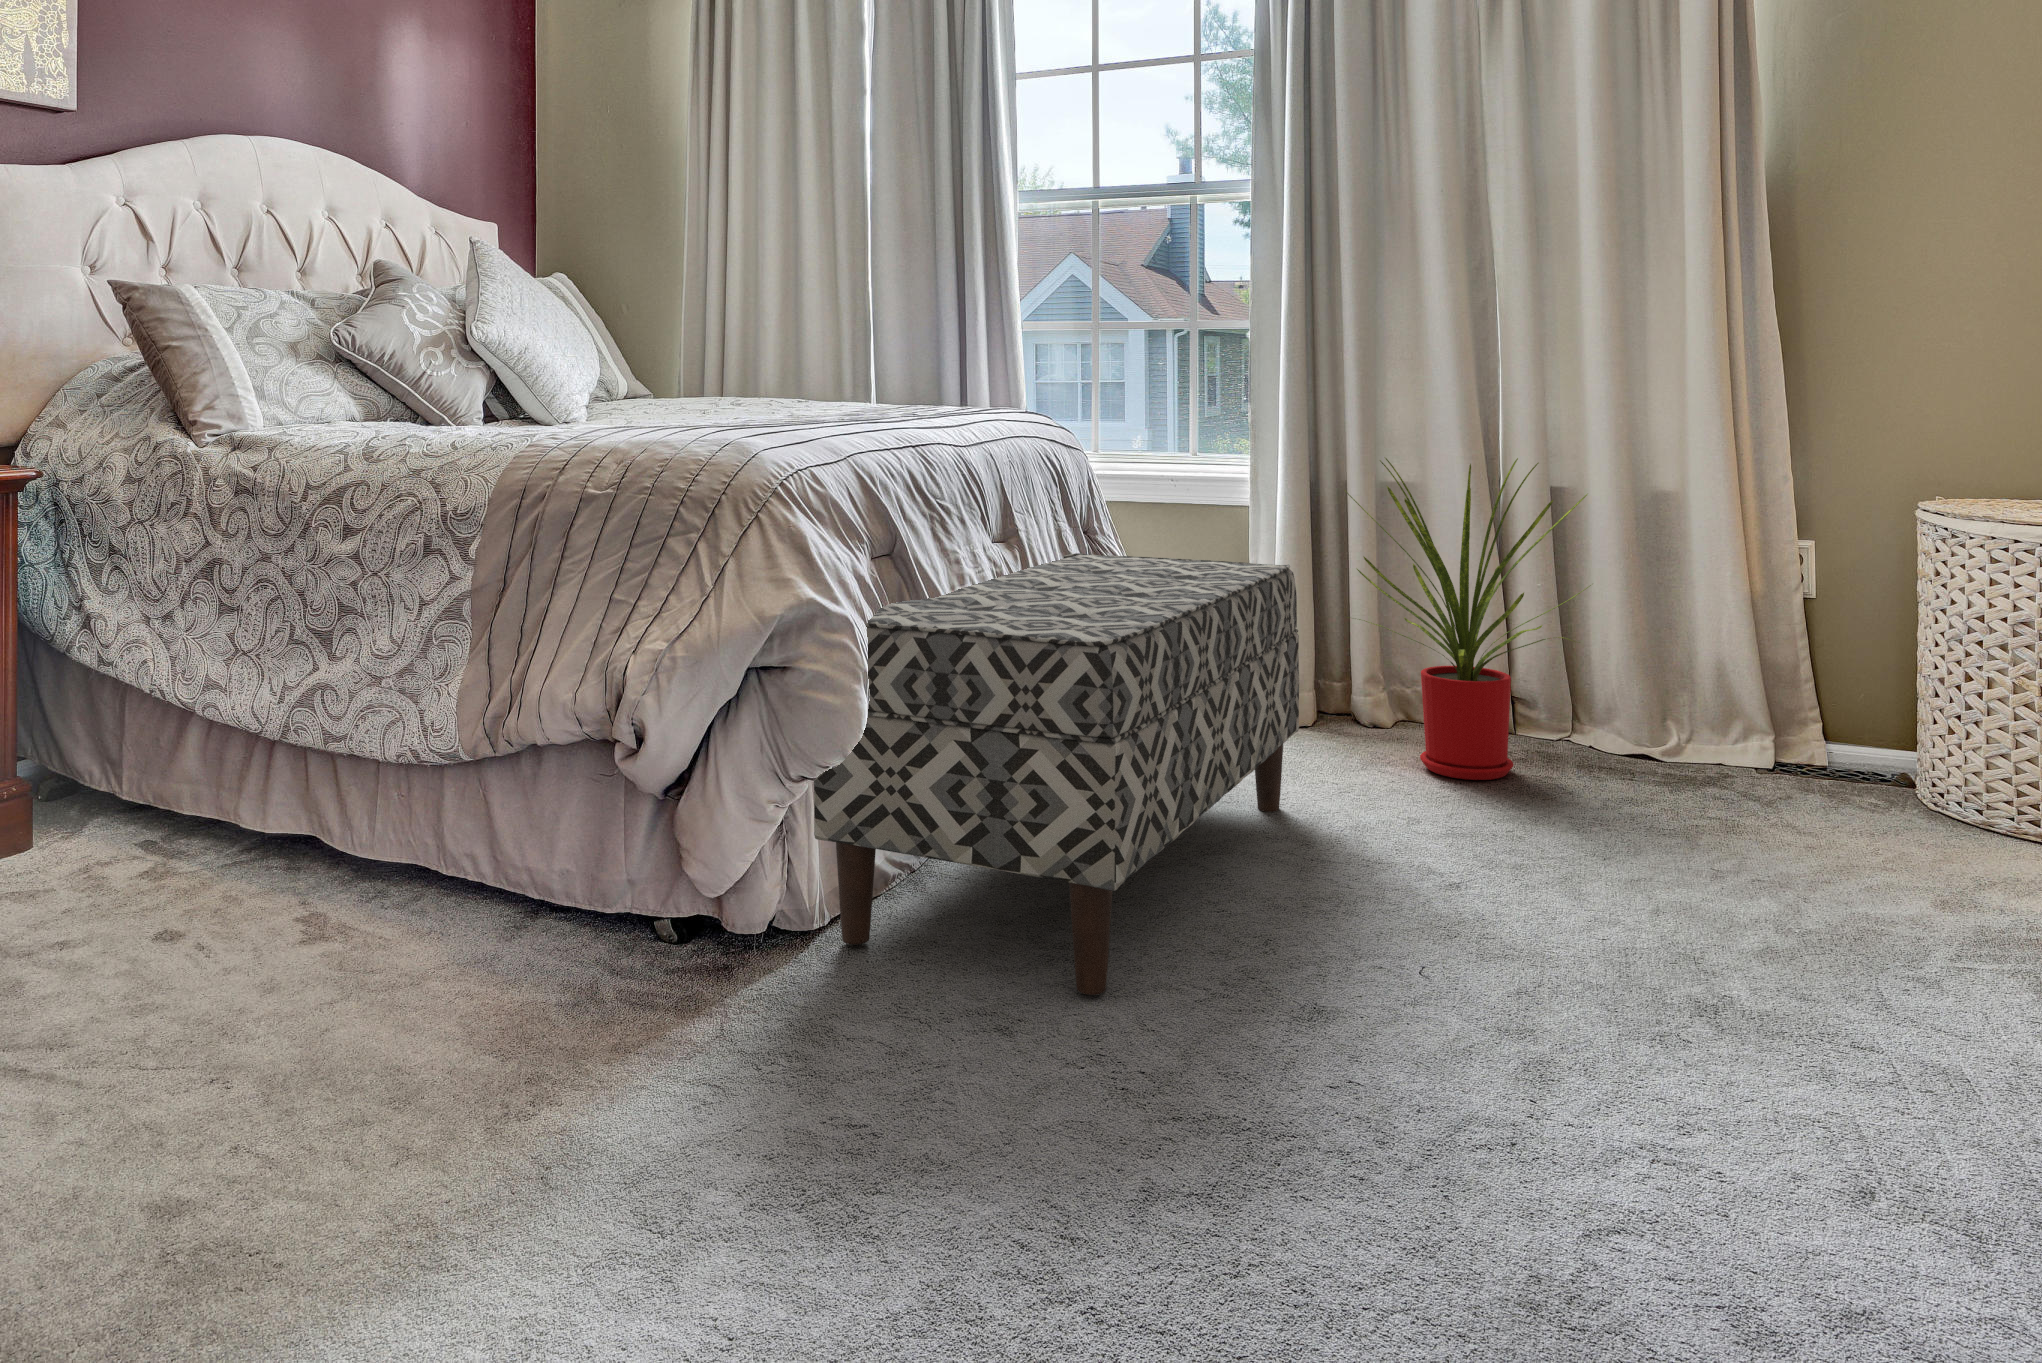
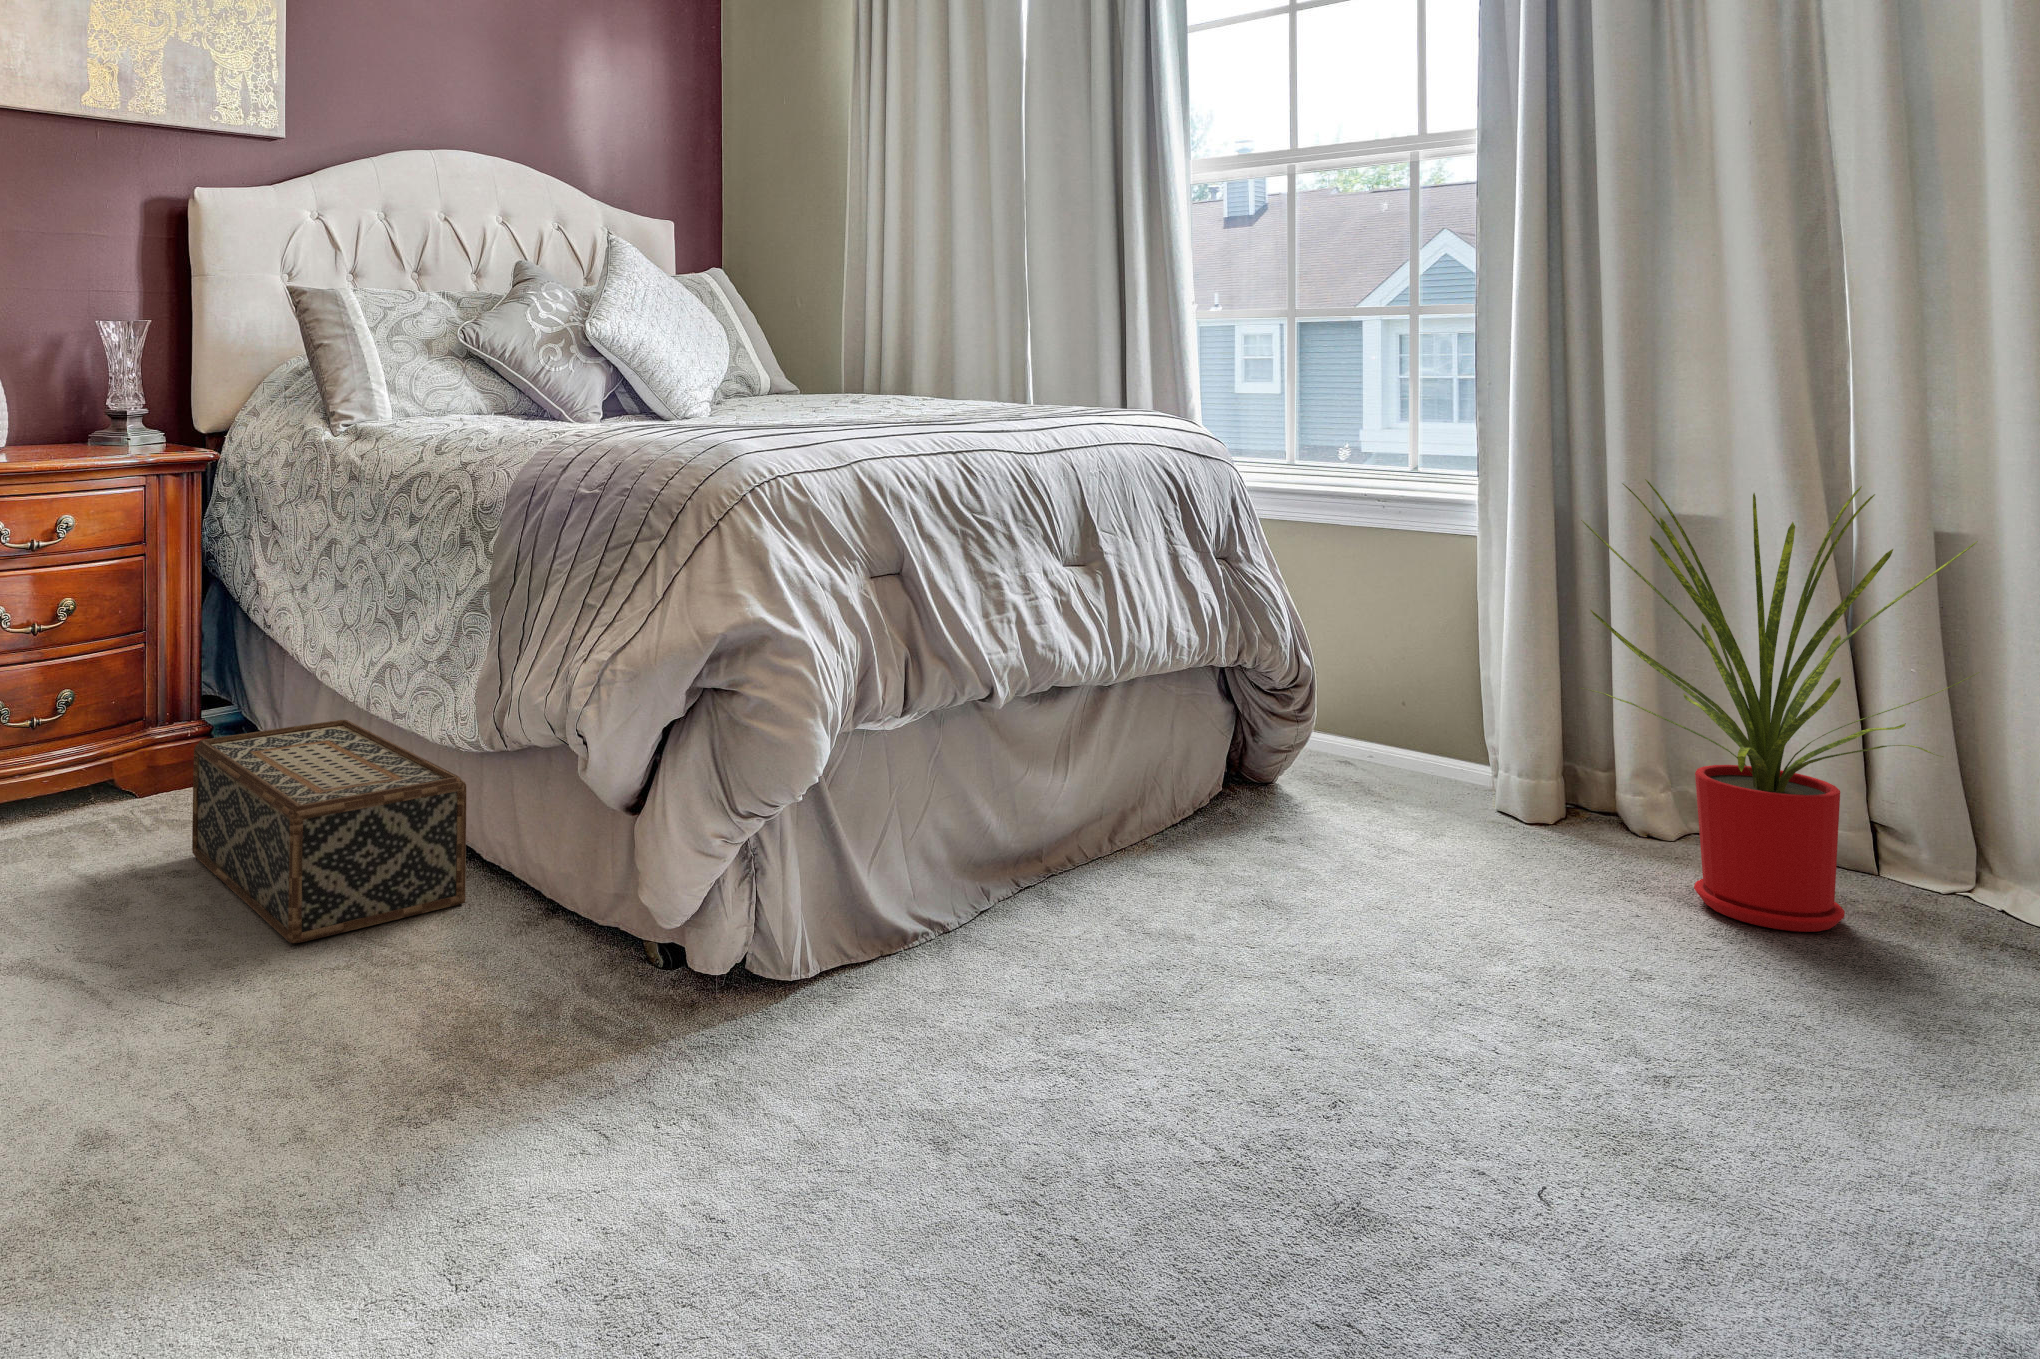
bench: present [814,553,1299,995] -> none [785,582,1481,1134]
woven basket: none [80,749,443,977] -> present [192,720,467,943]

